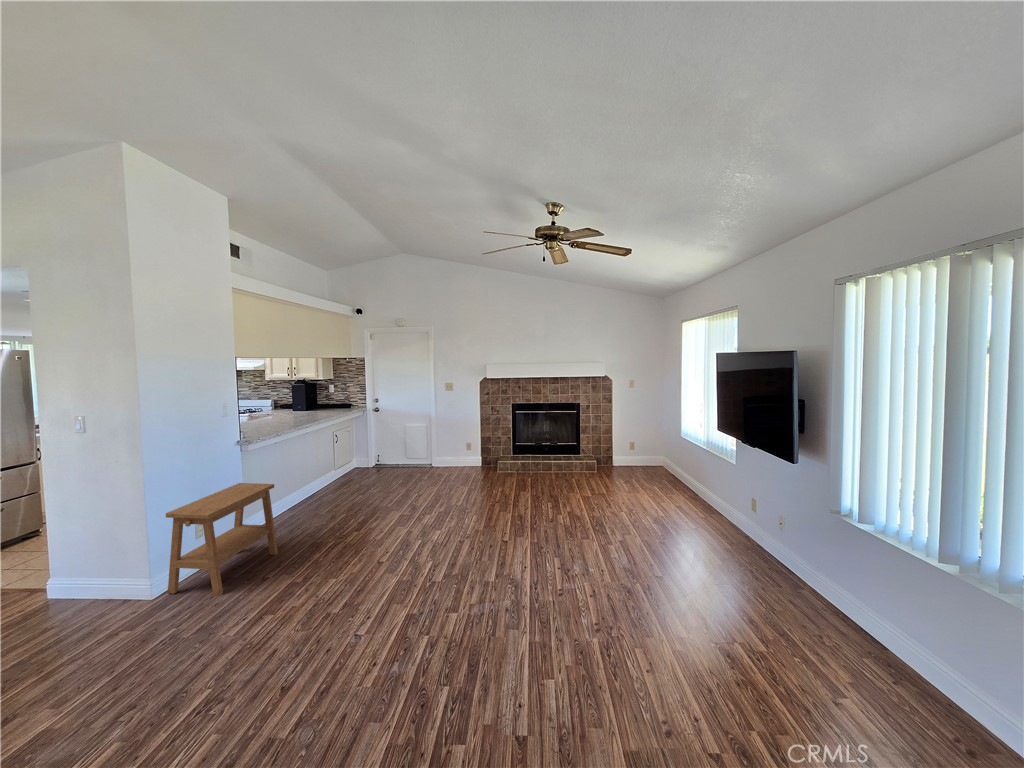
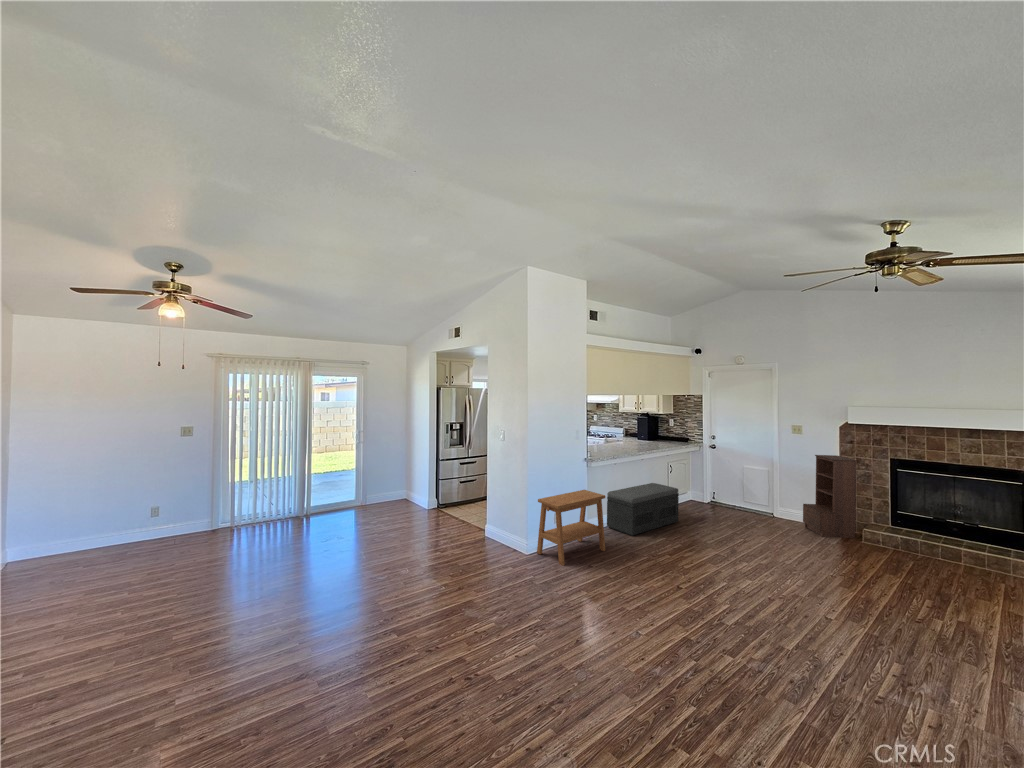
bookshelf: none [457,406,494,476] -> present [803,455,857,538]
storage bench: none [268,458,352,525] -> present [607,483,679,536]

